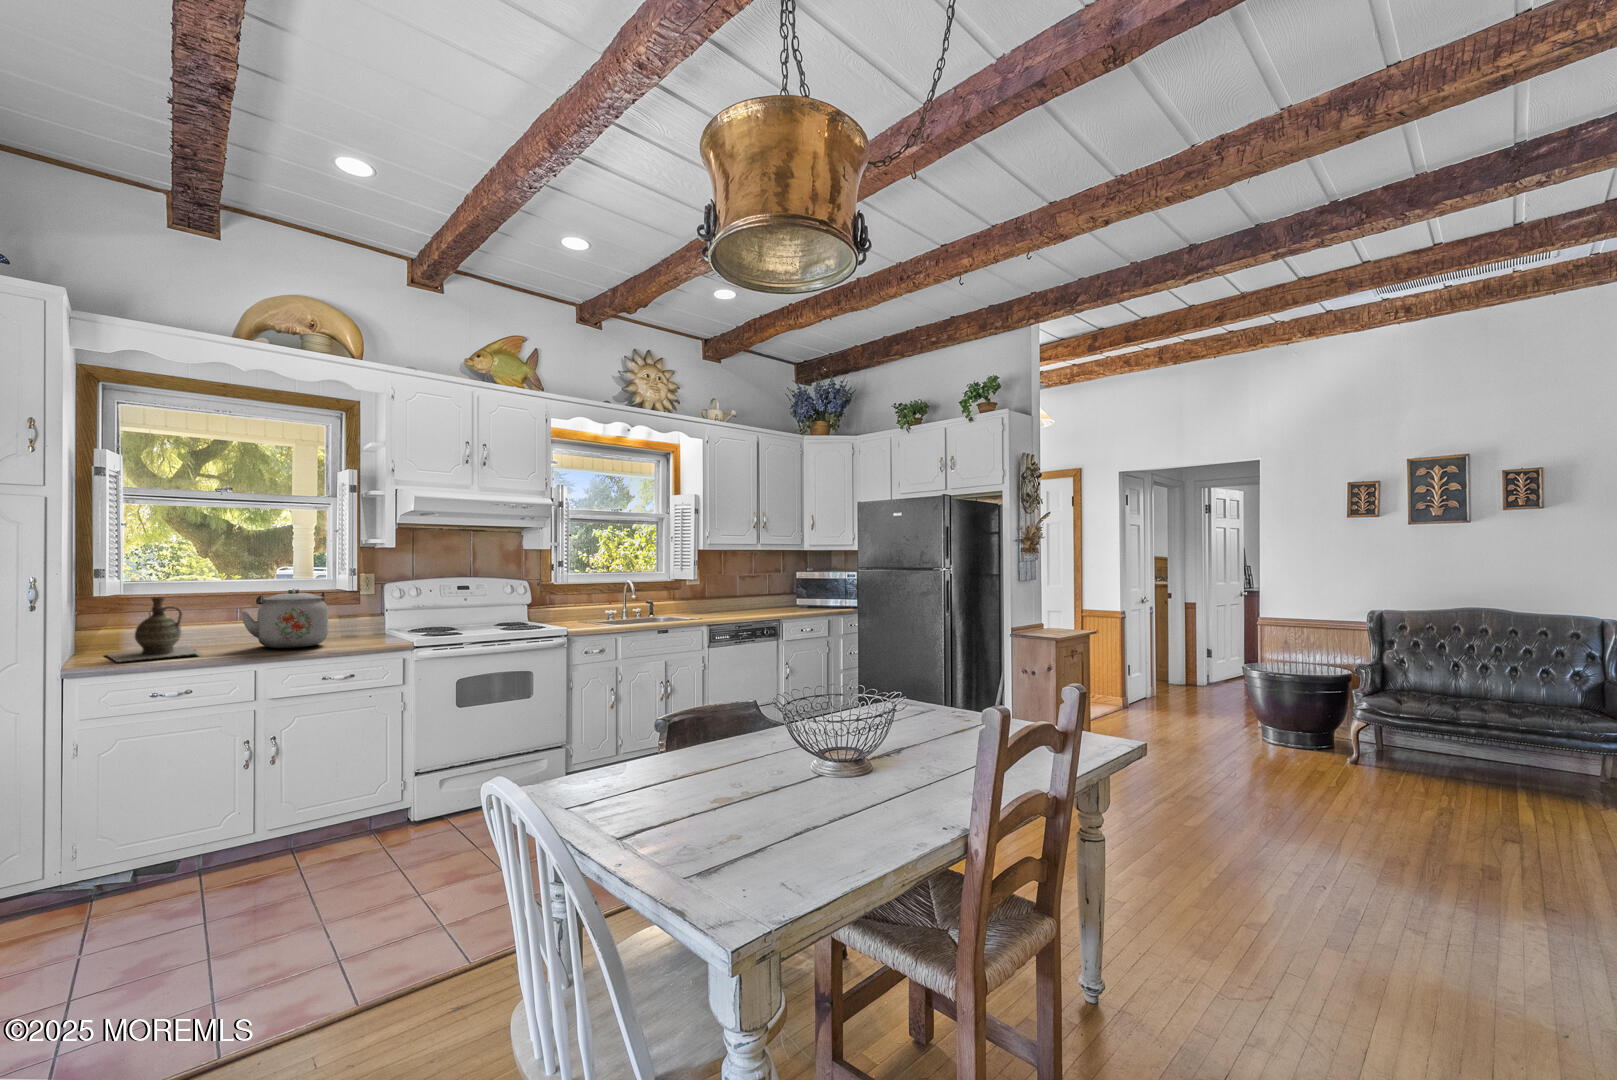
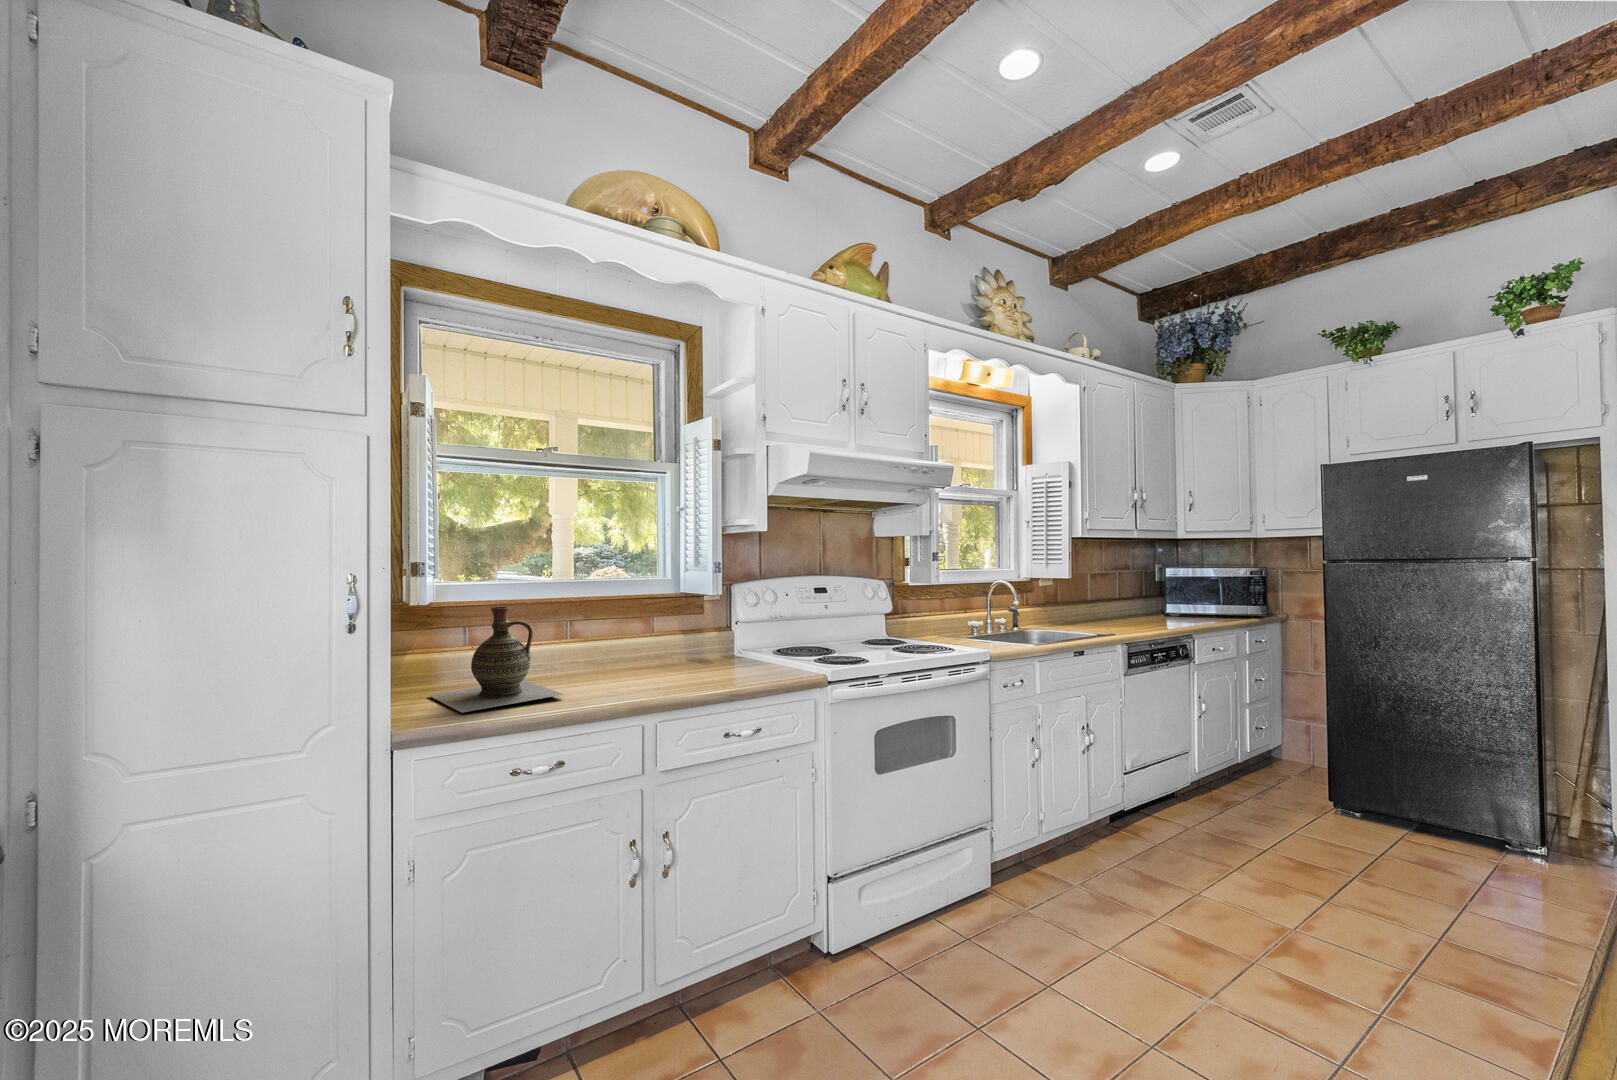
kettle: present [241,589,328,648] -> none [598,593,705,683]

